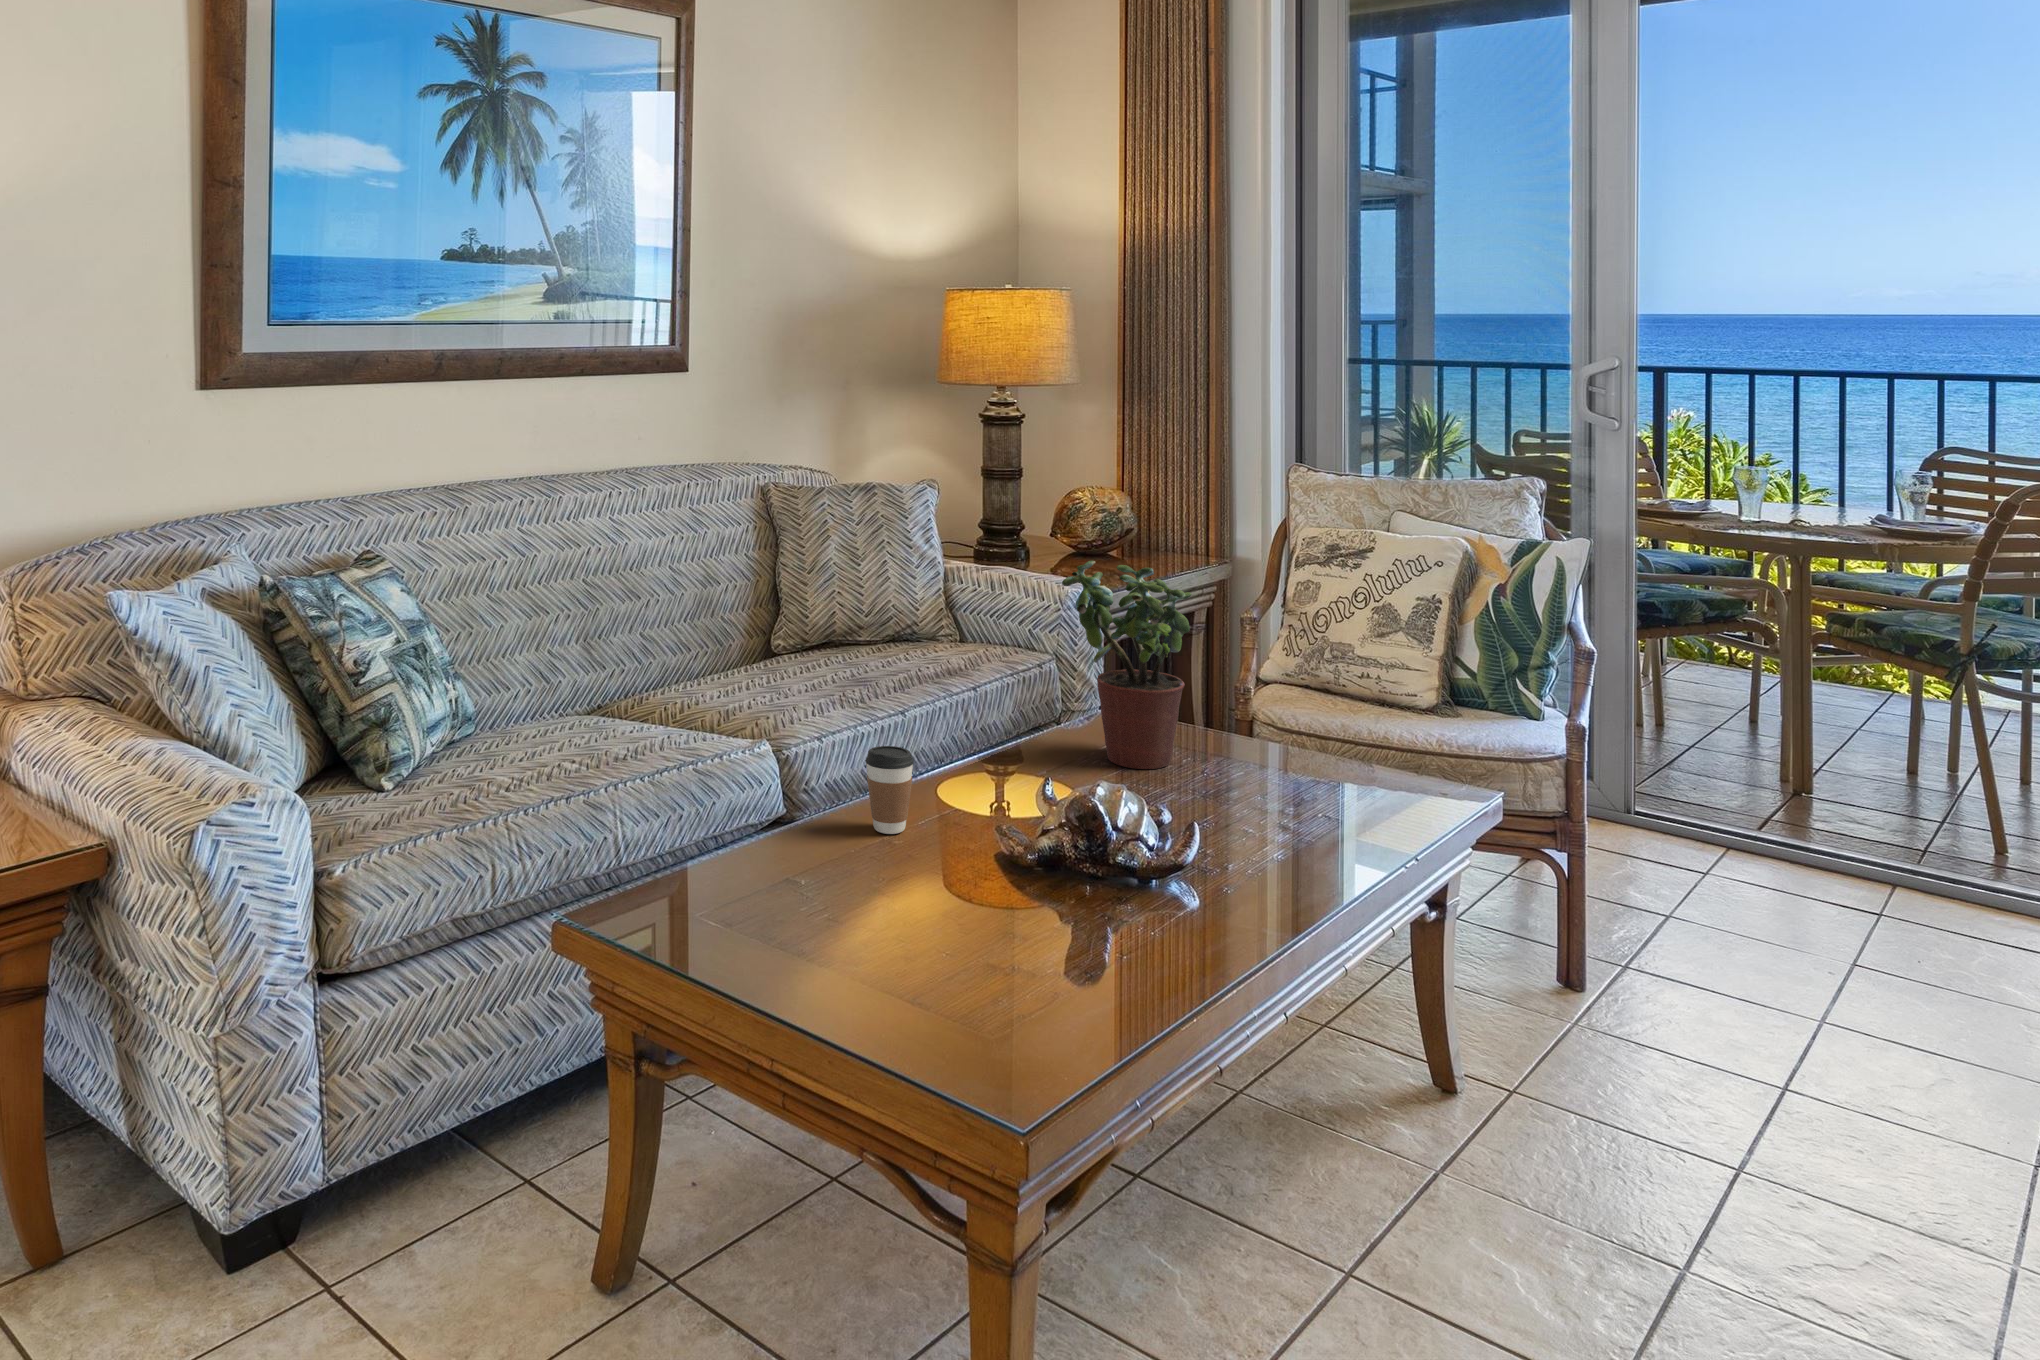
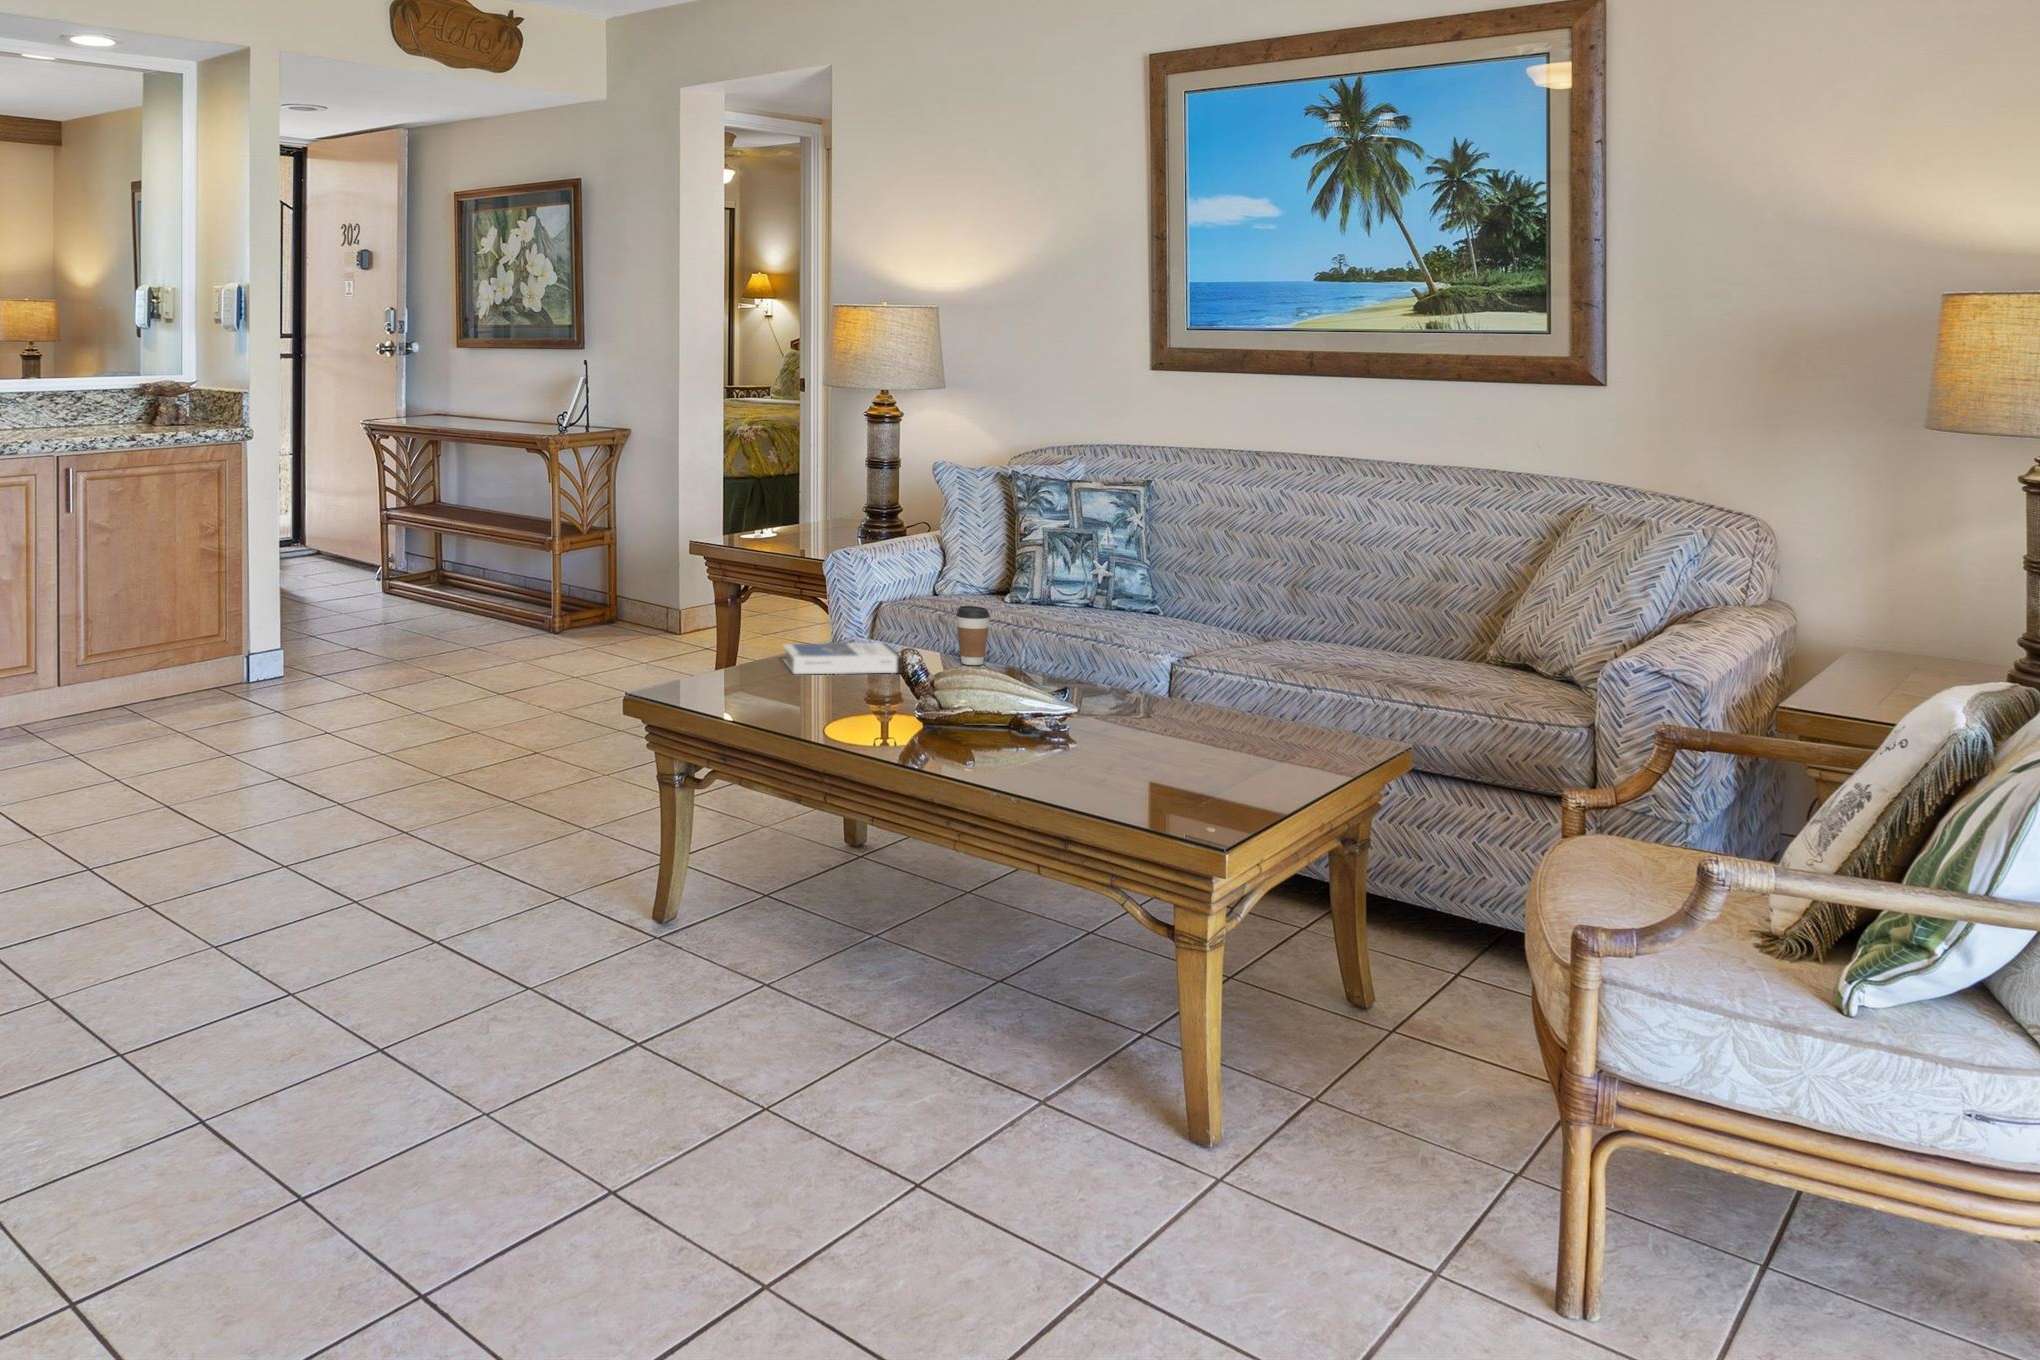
potted plant: present [1062,561,1192,769] -> none [1127,521,1248,719]
hardback book: none [872,845,1043,949] -> present [783,643,903,674]

